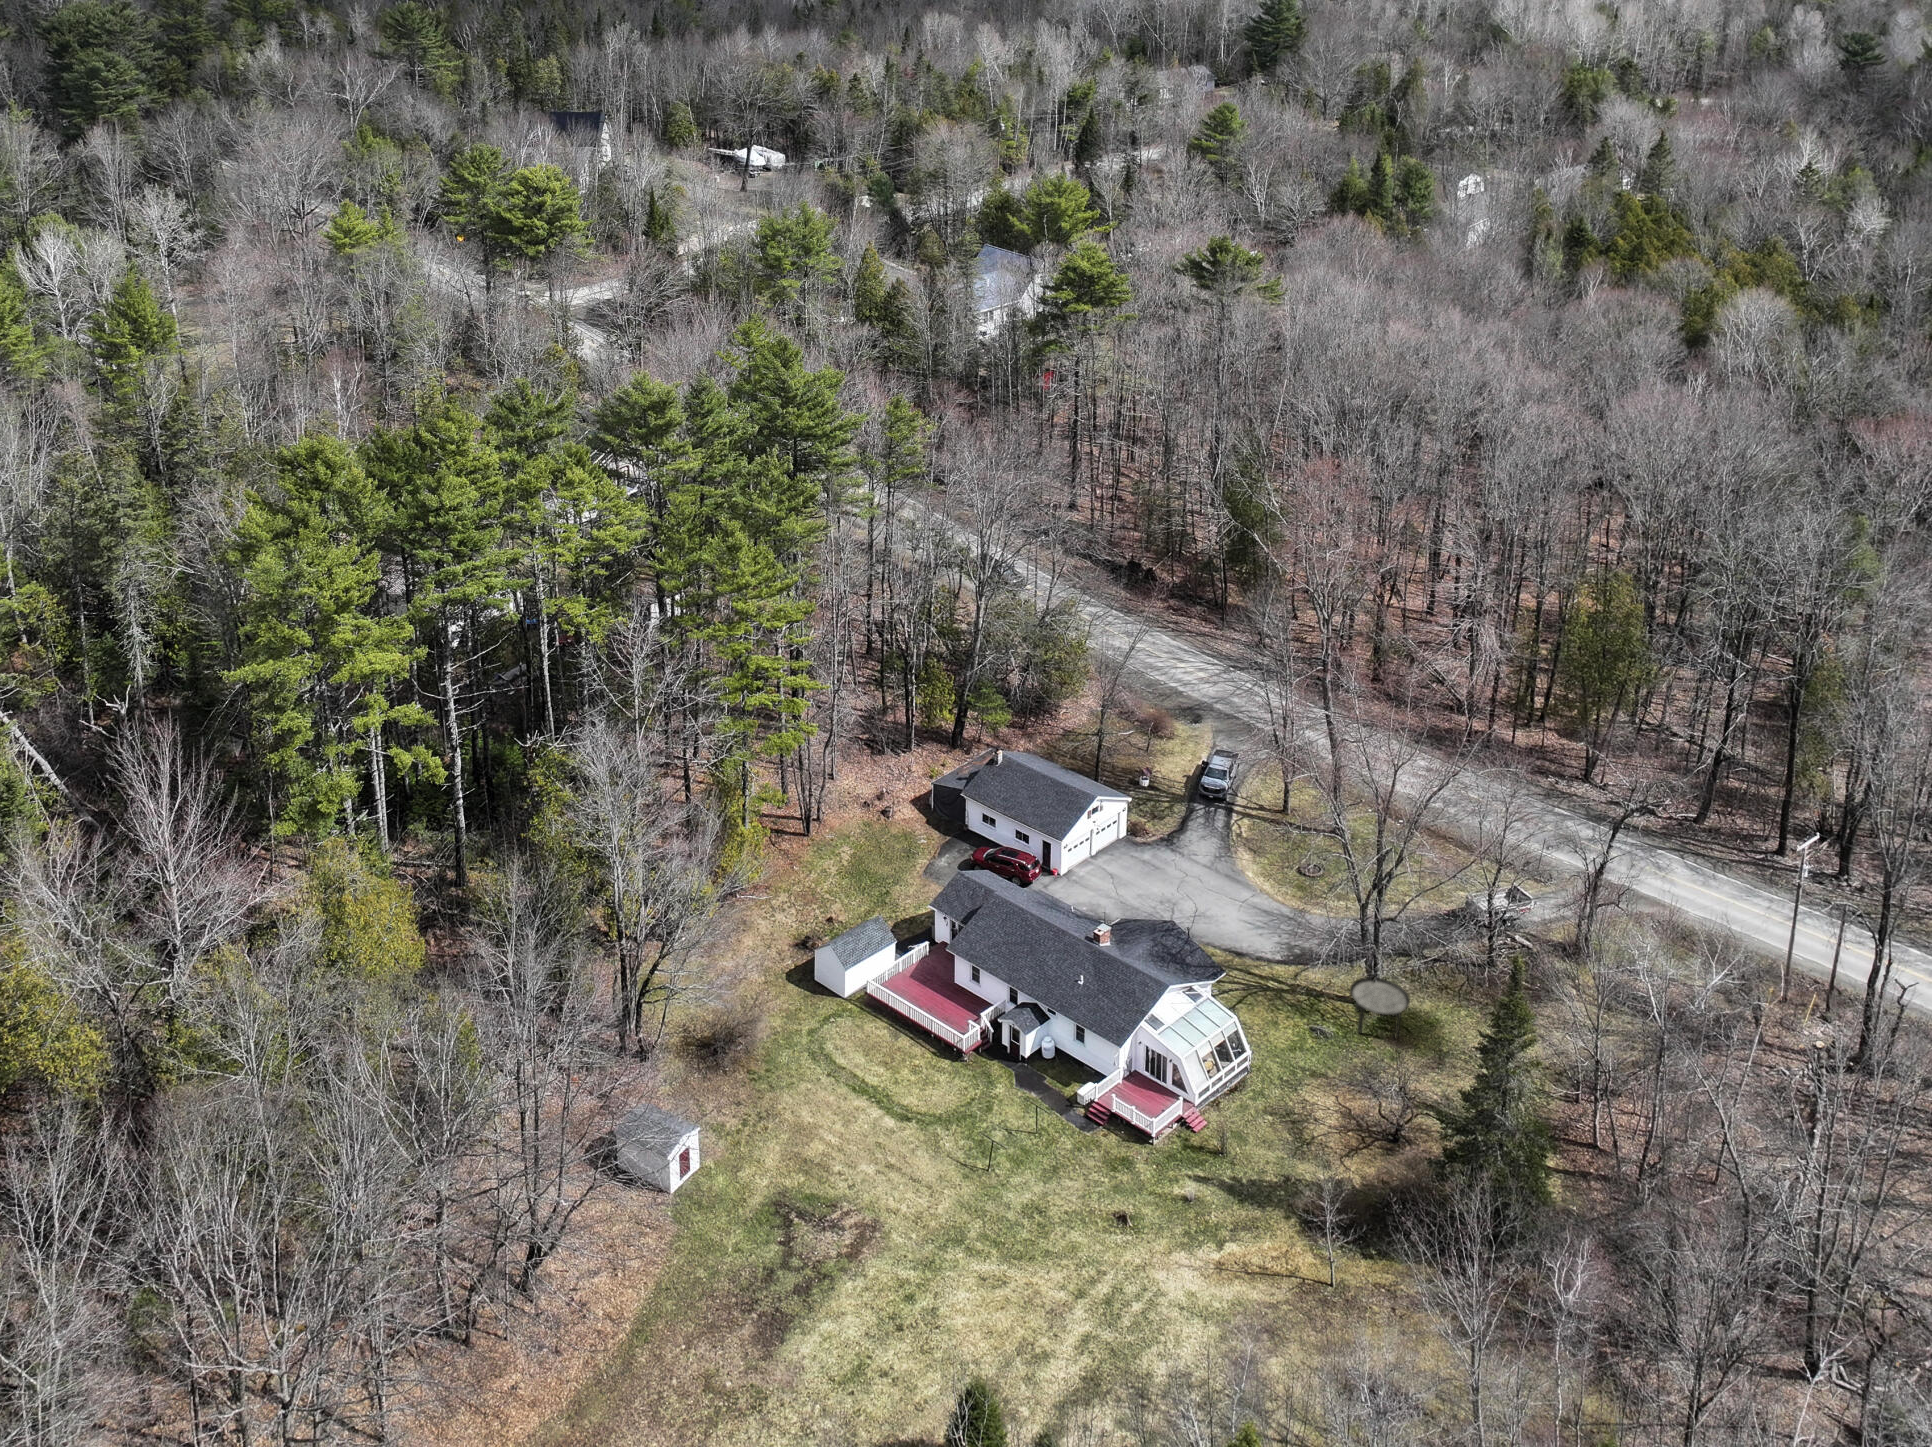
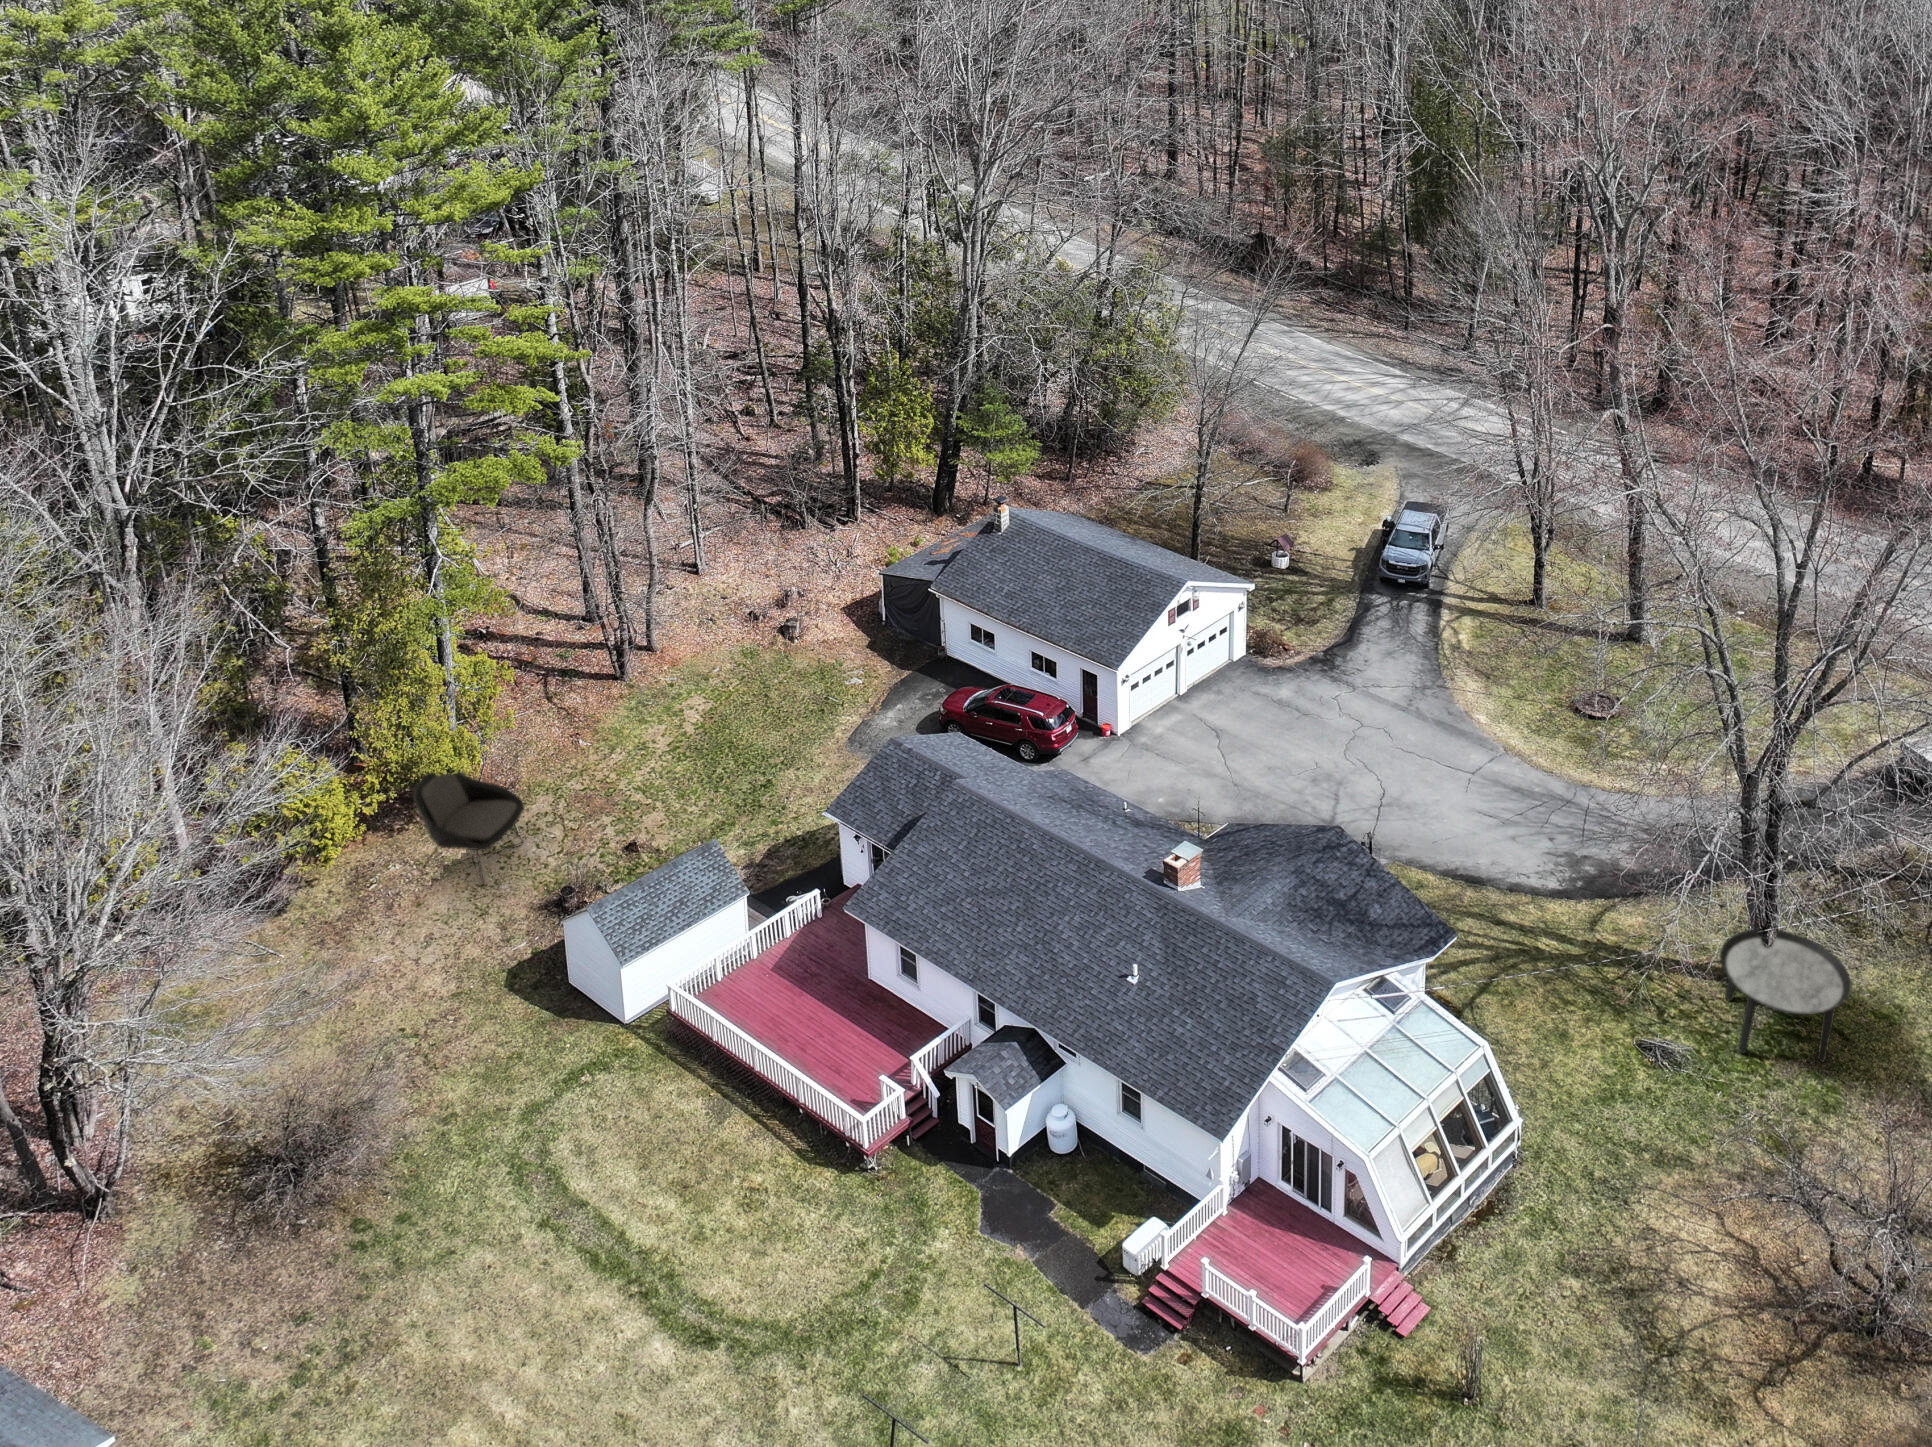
lounge chair: none [737,875,782,935] -> present [414,772,524,886]

